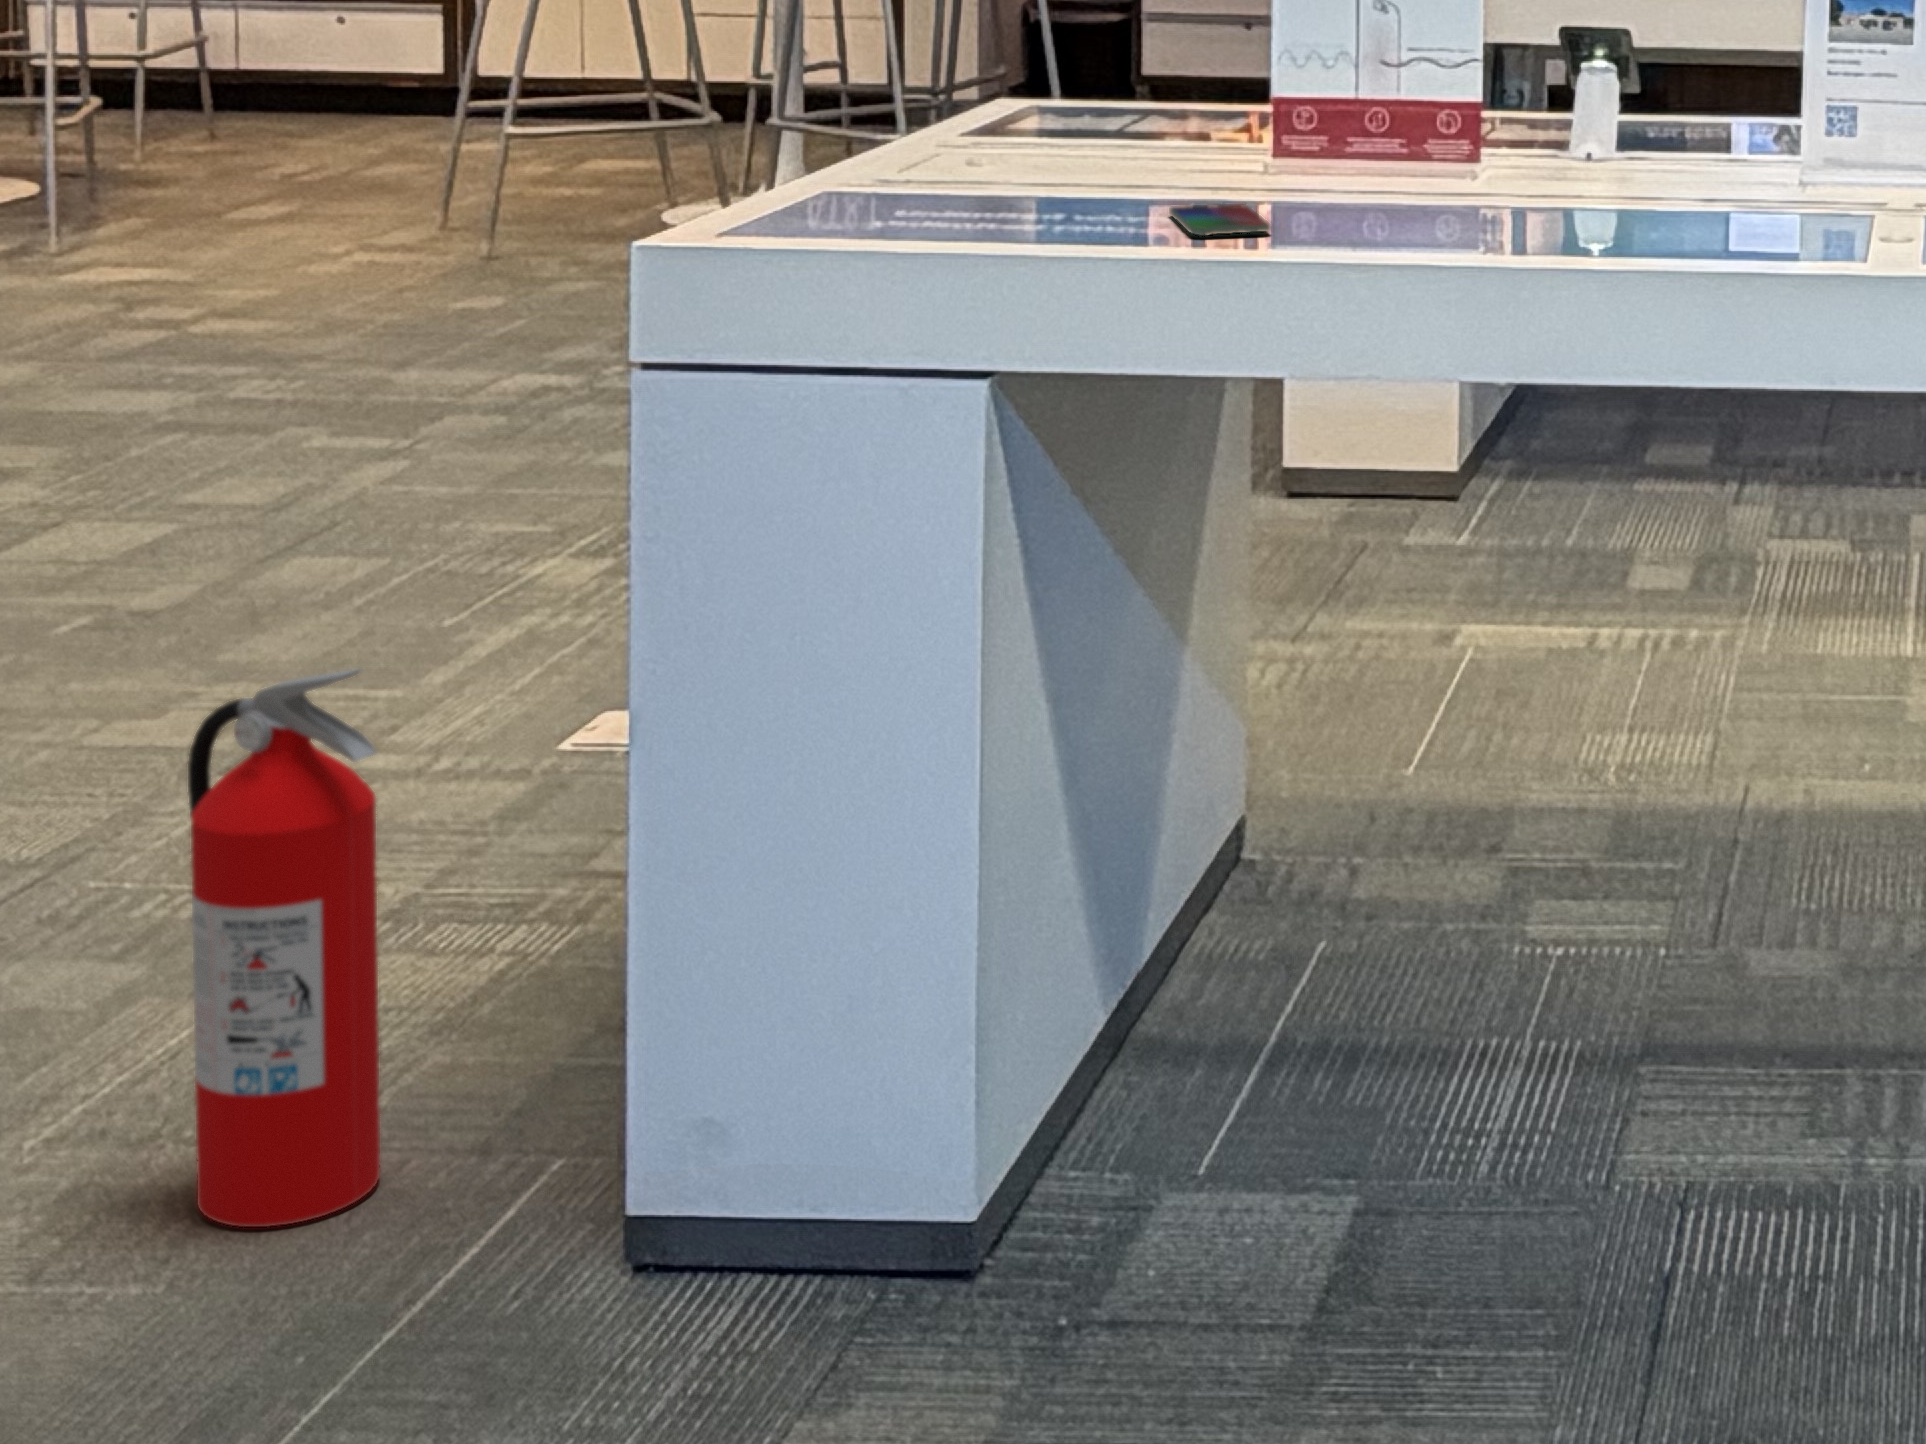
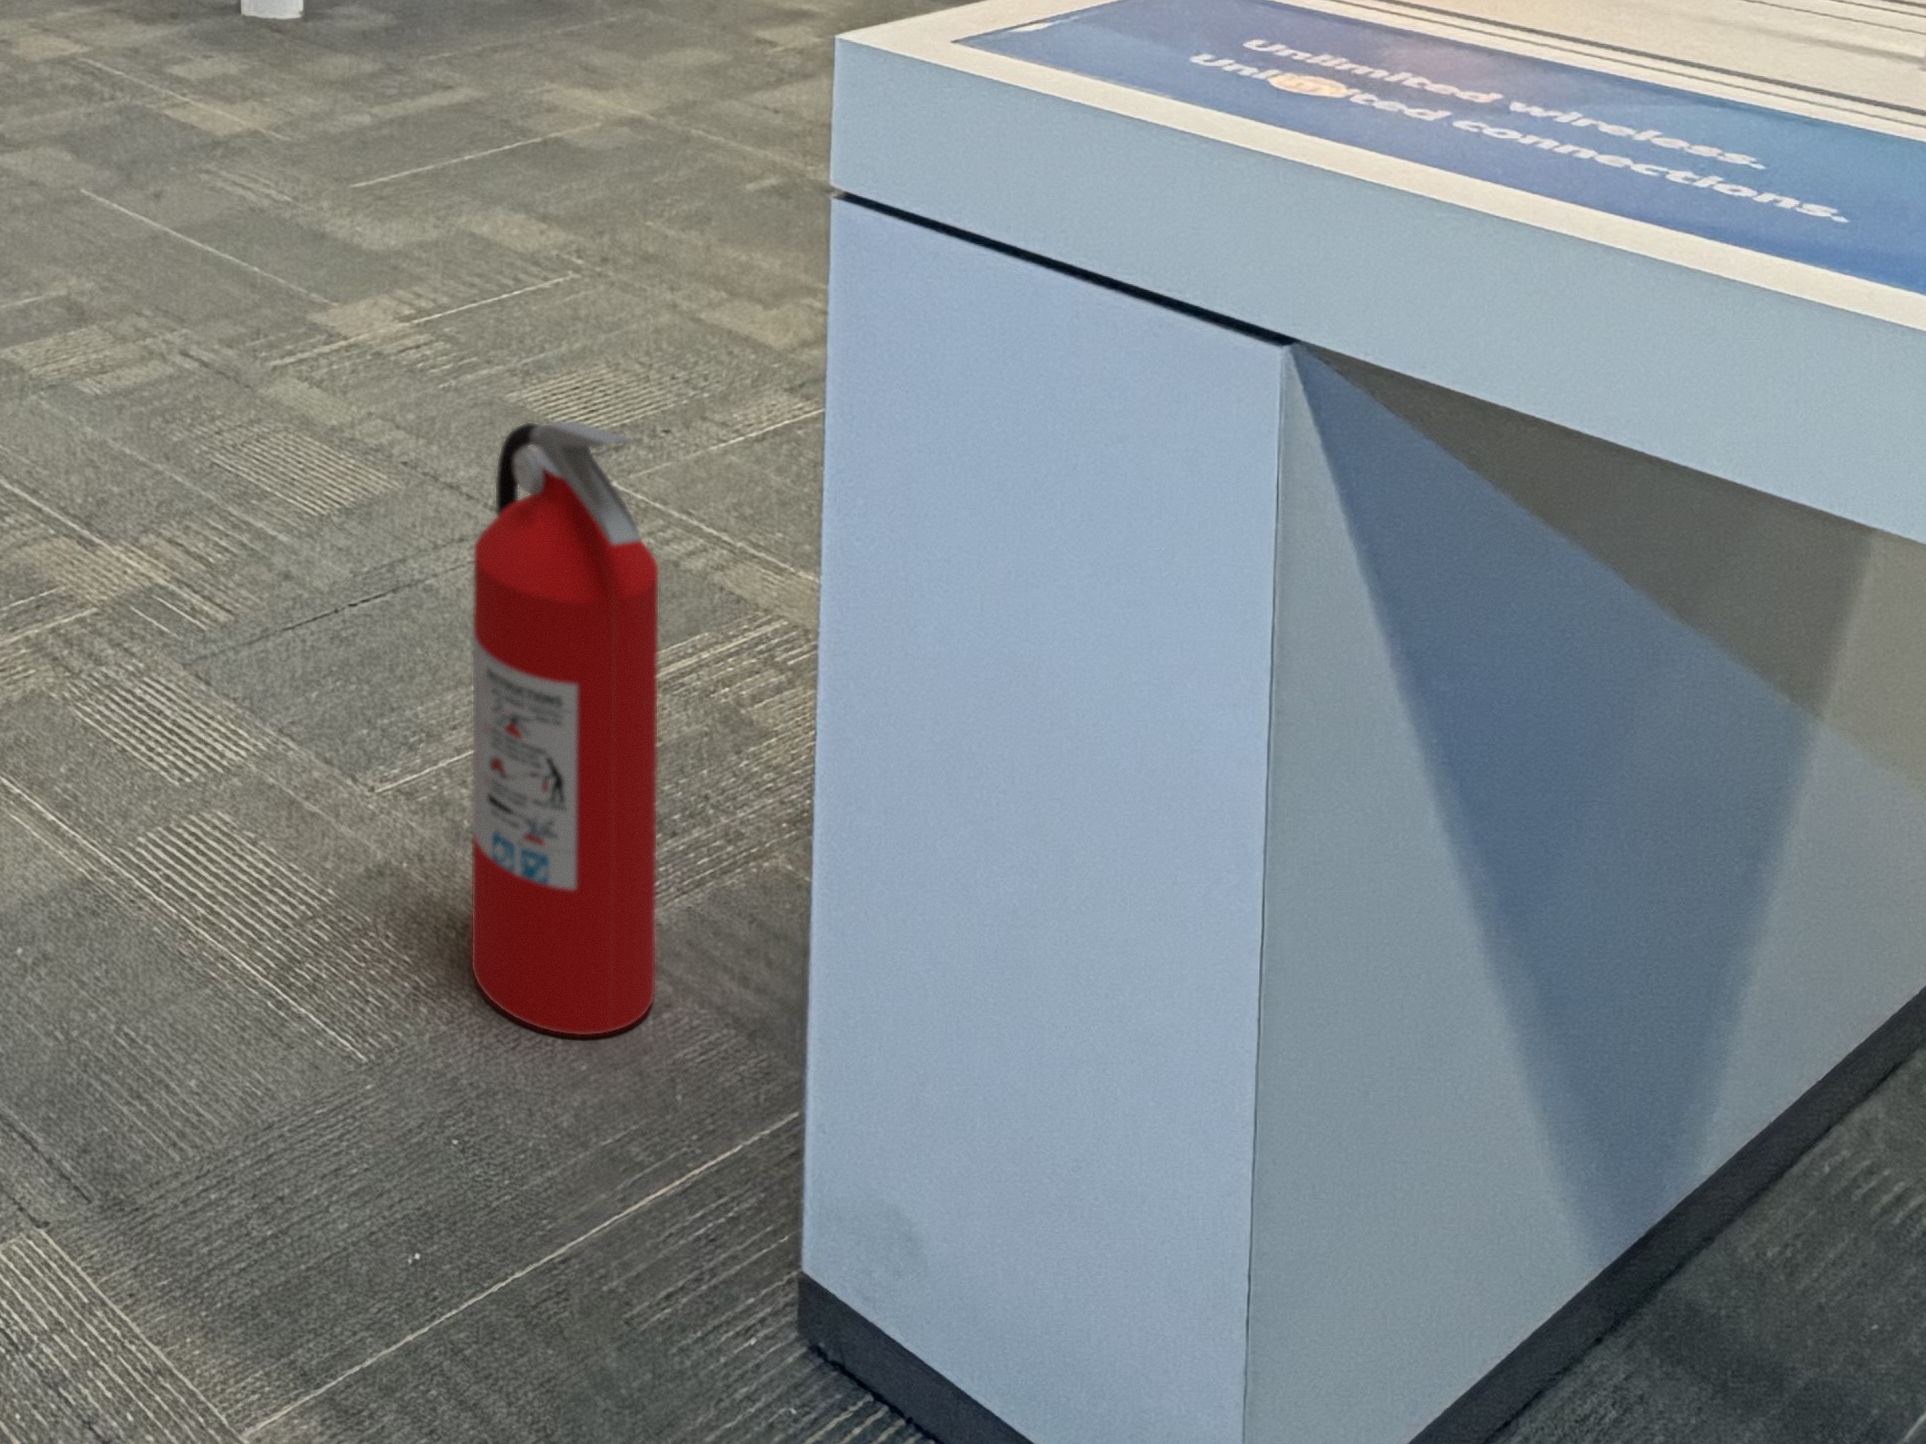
smartphone: present [1169,204,1270,236] -> none [1694,112,1857,205]

